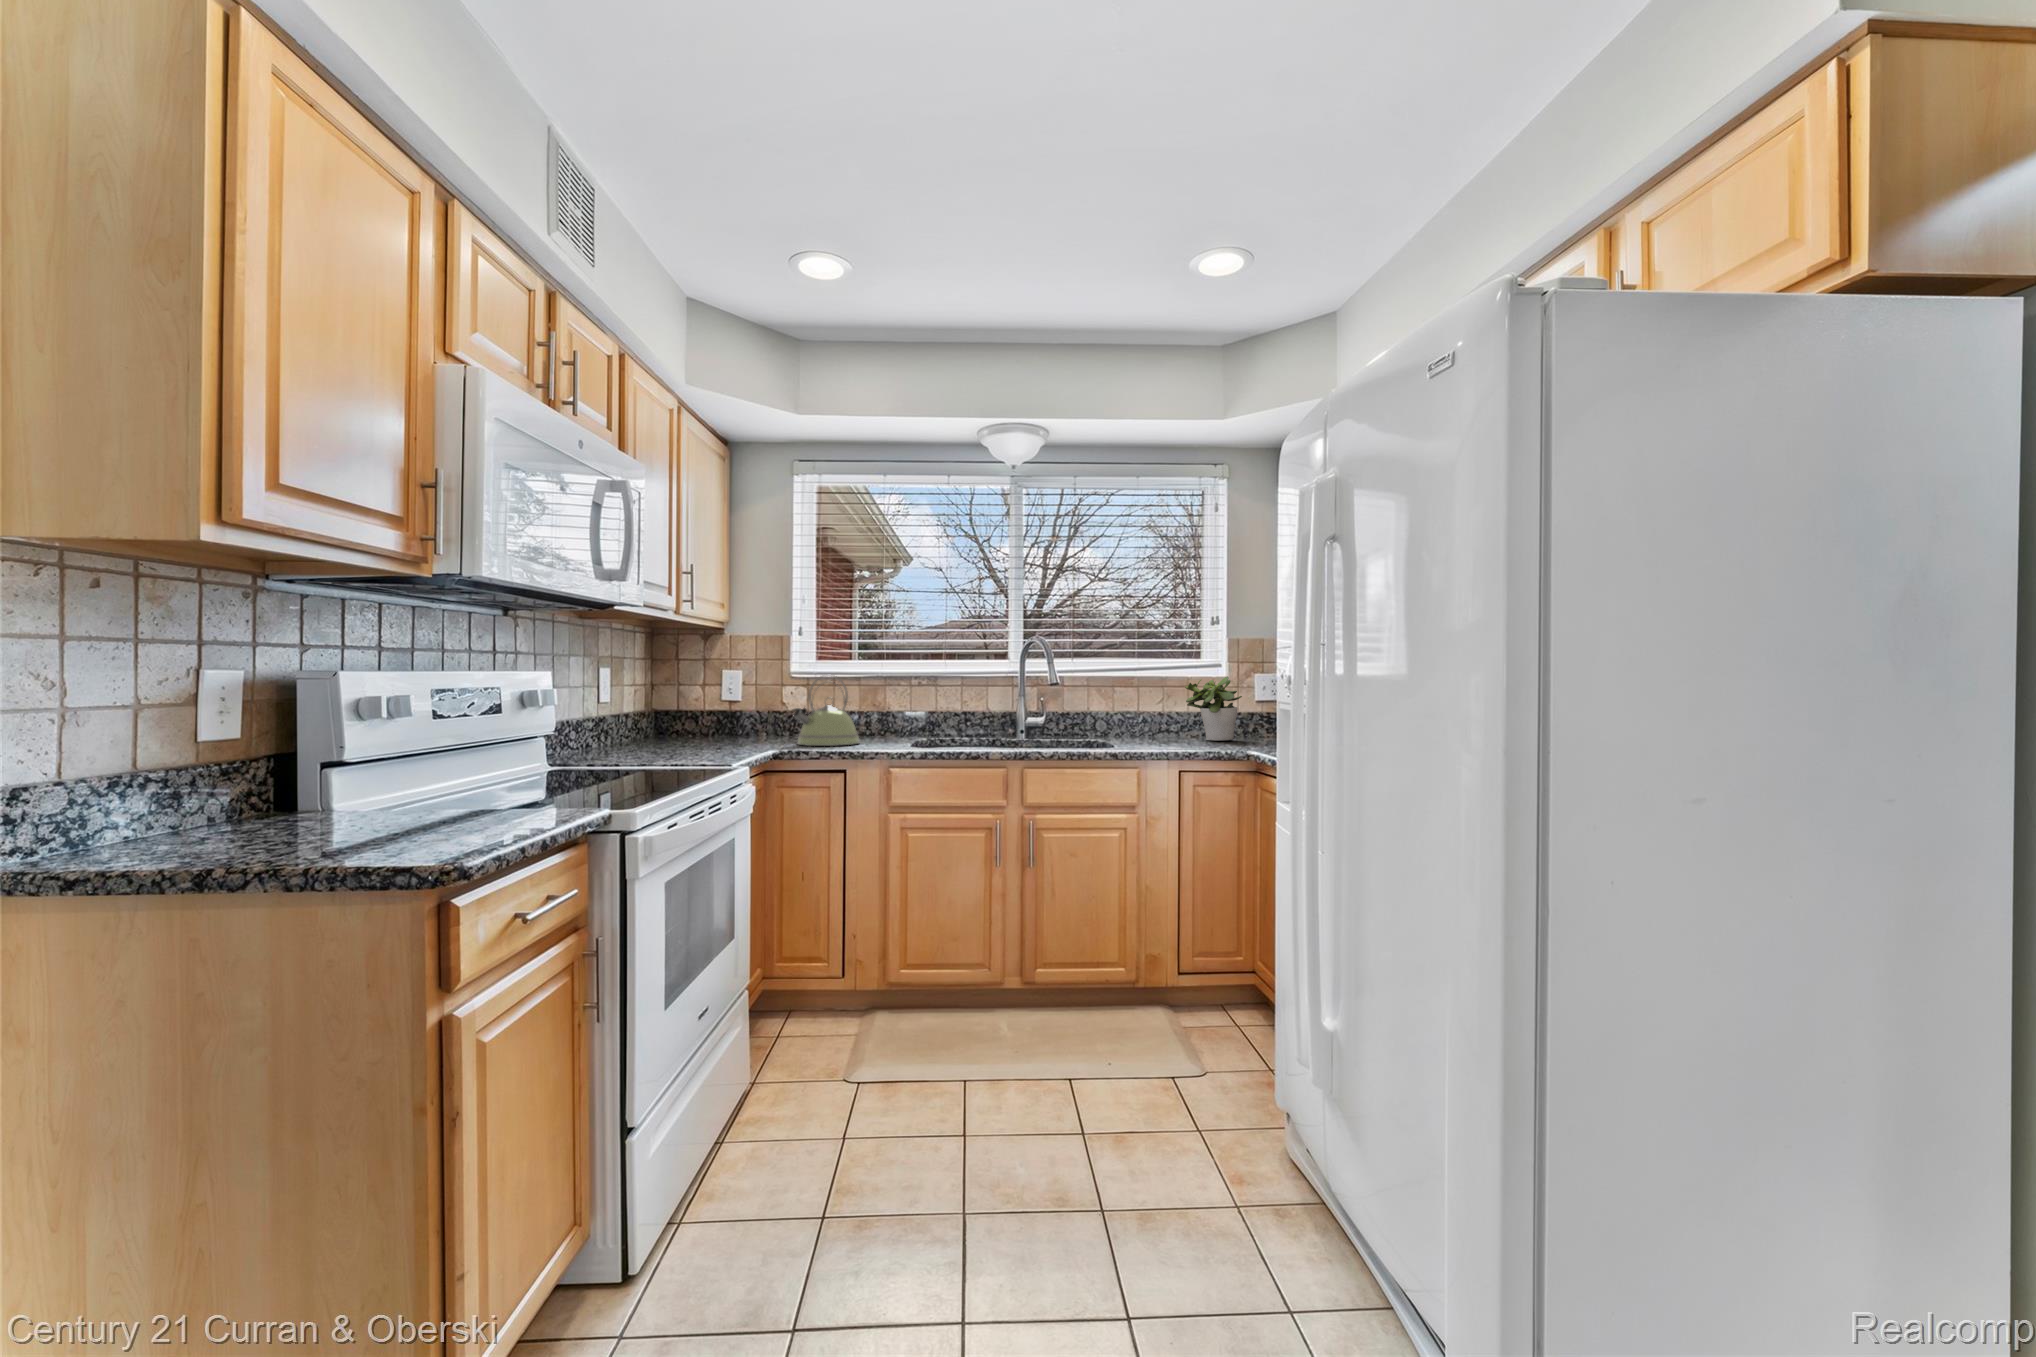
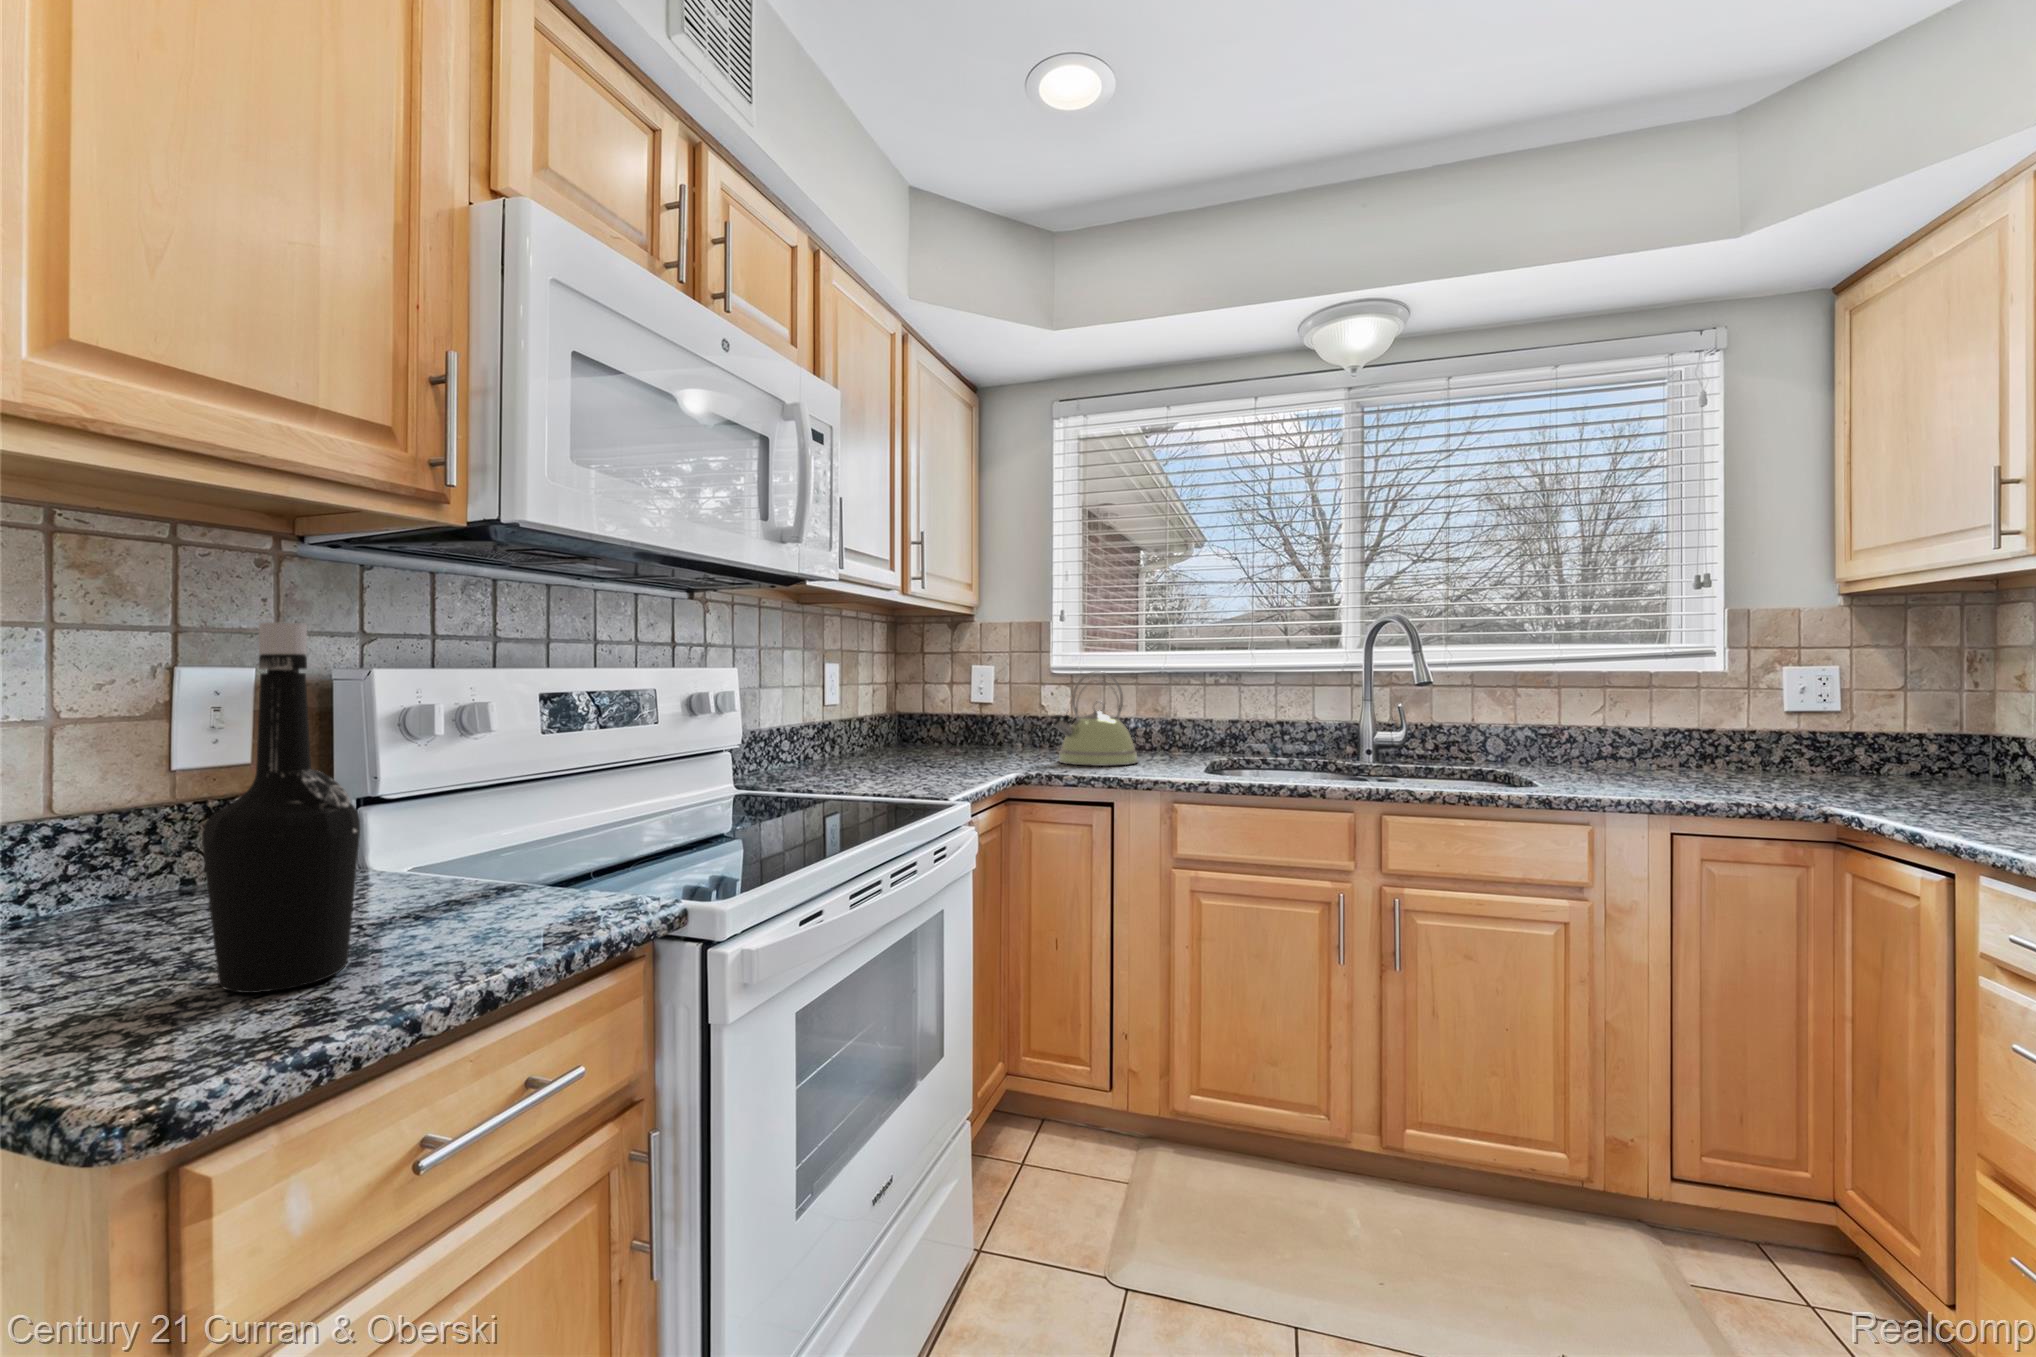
bottle: none [352,644,436,849] -> present [202,622,360,993]
potted plant: present [1185,676,1242,741] -> none [1623,675,1730,775]

